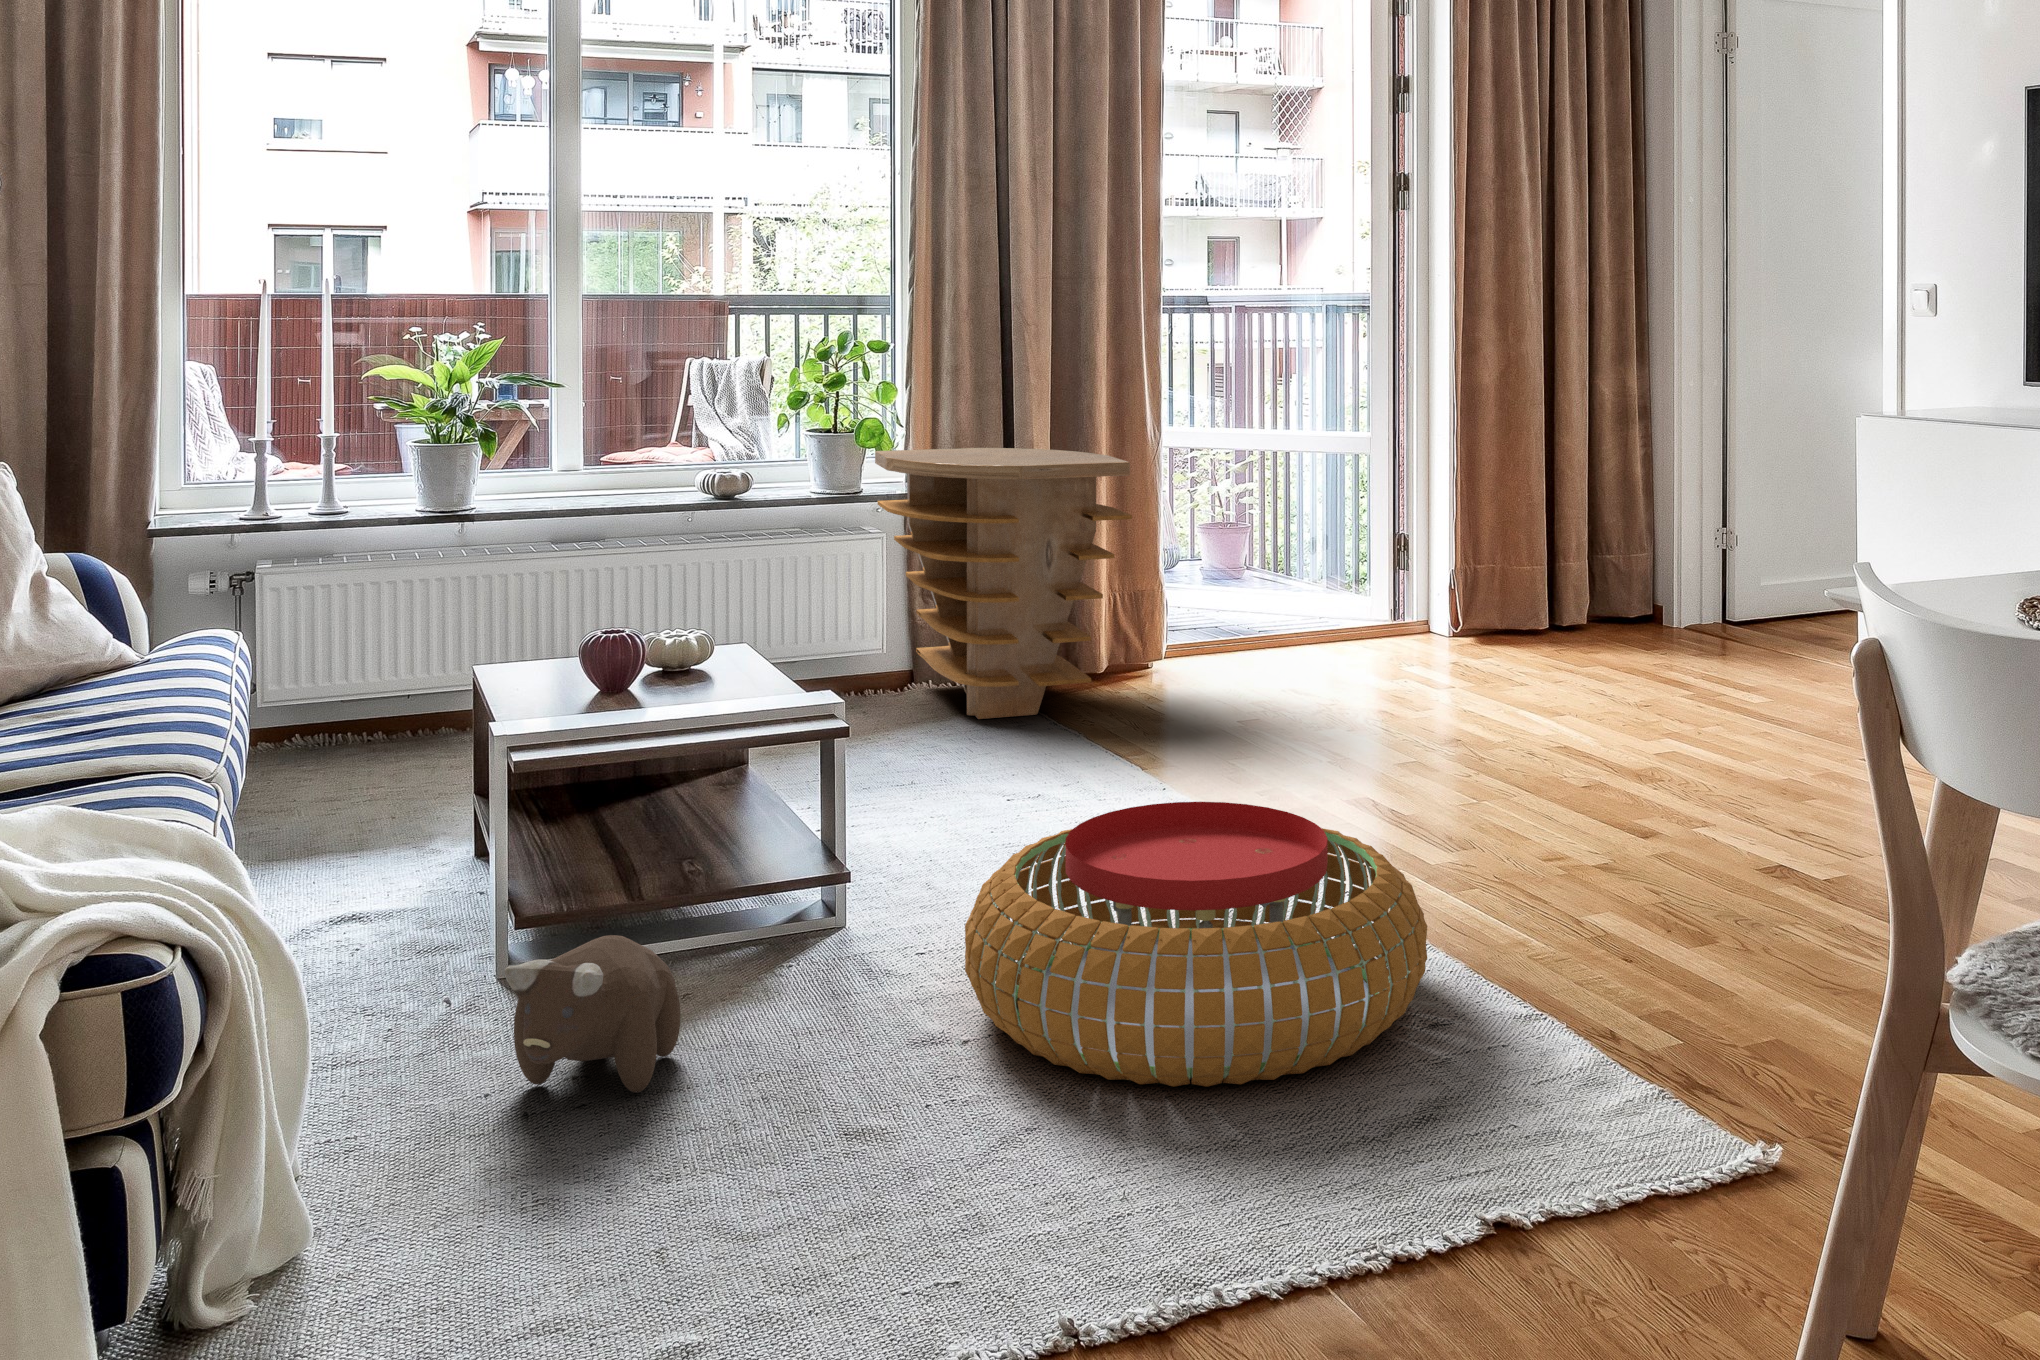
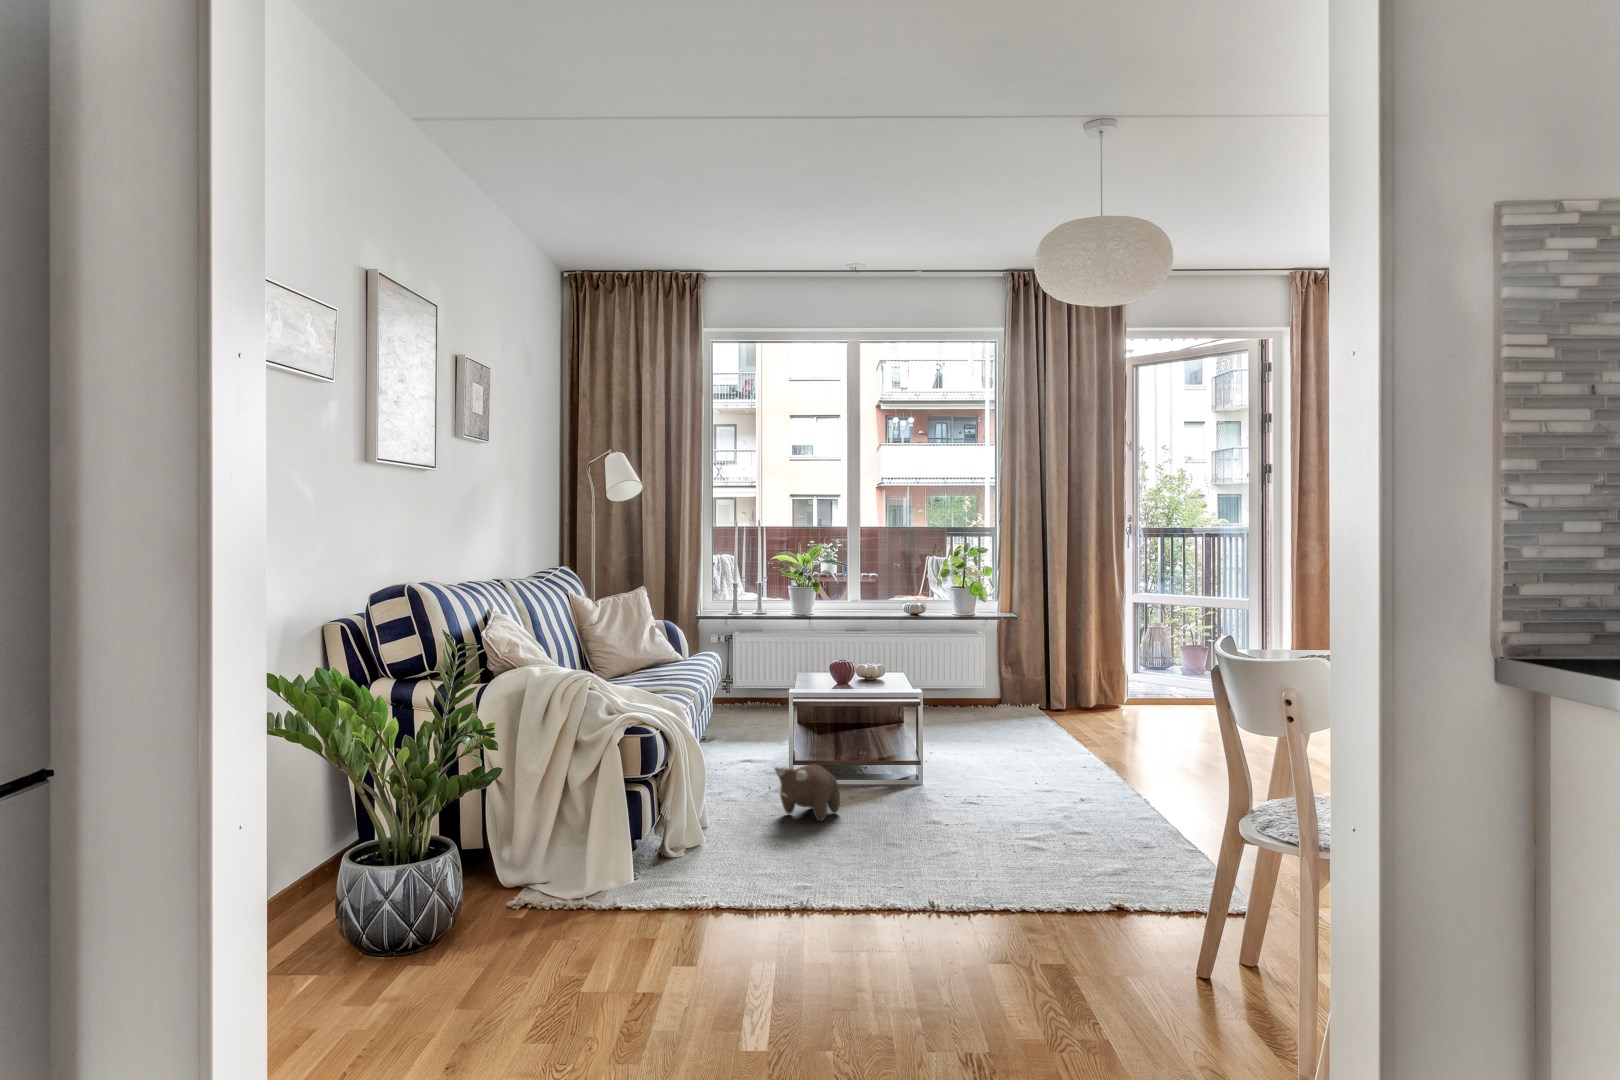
side table: present [875,448,1132,719] -> none [981,599,1092,722]
pouf: present [965,802,1427,1087] -> none [948,745,1150,855]

